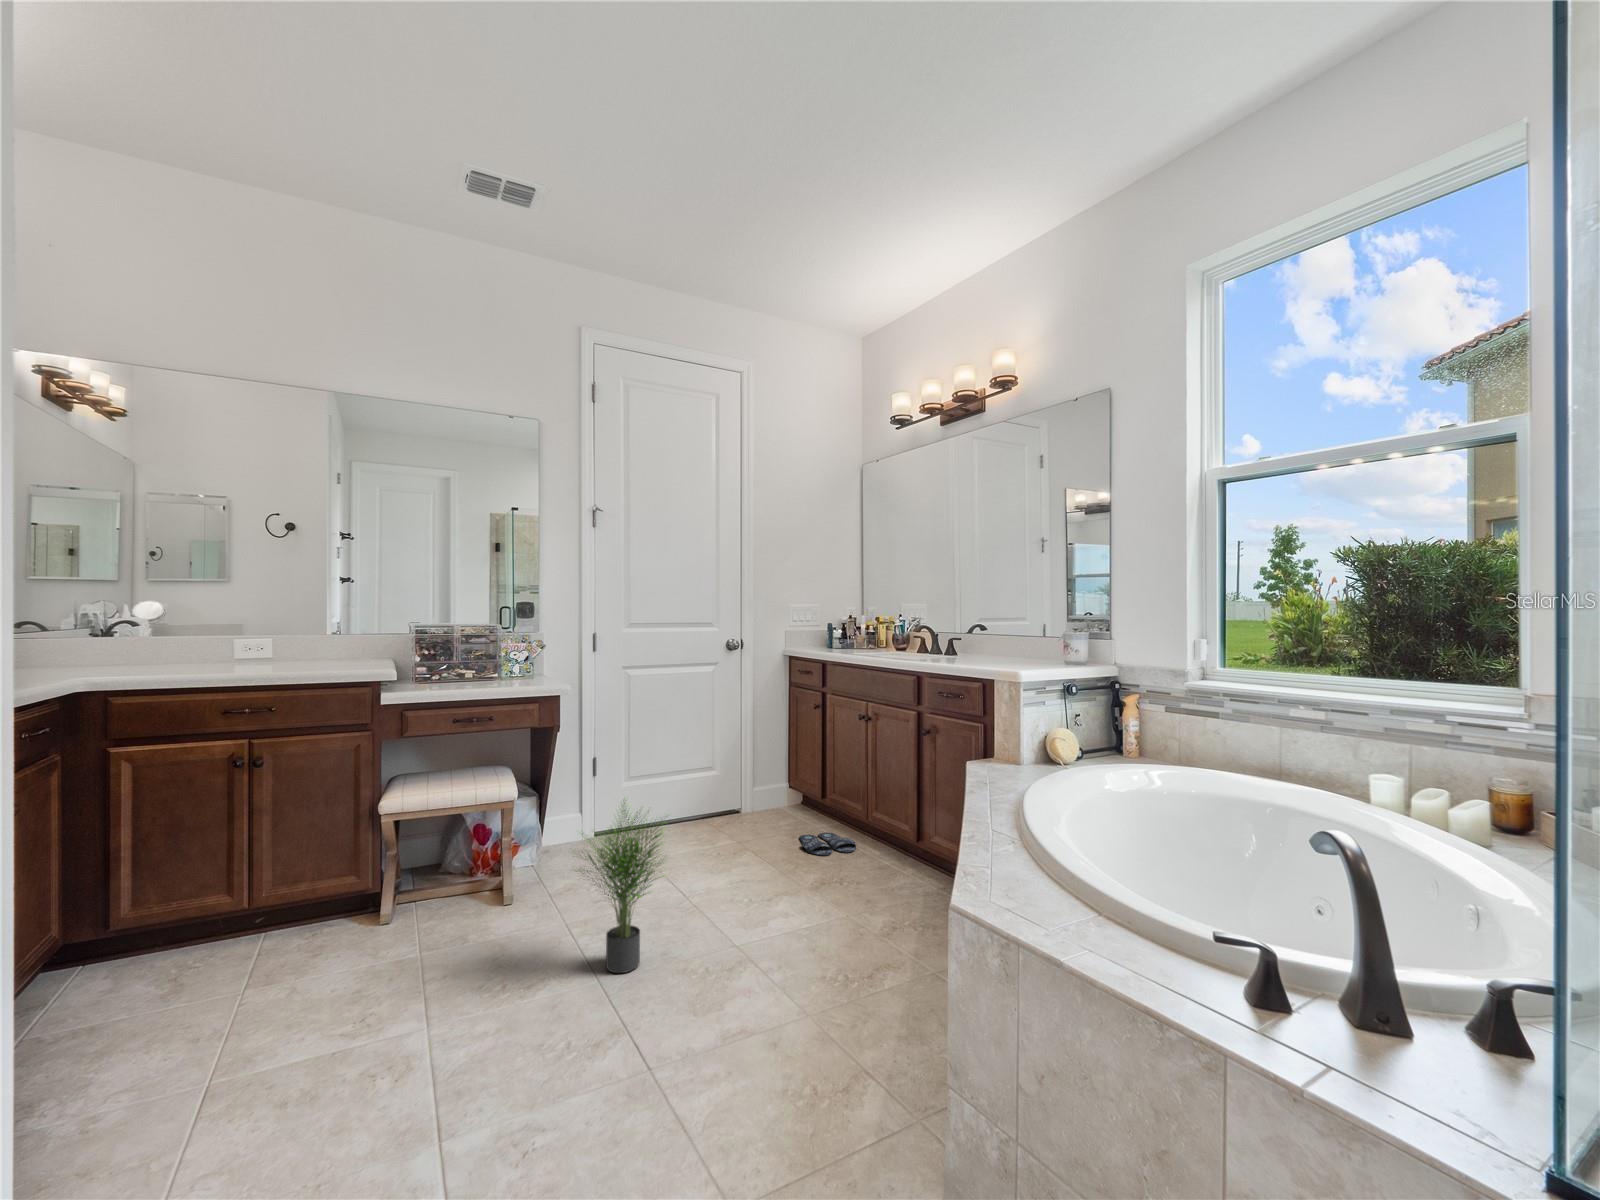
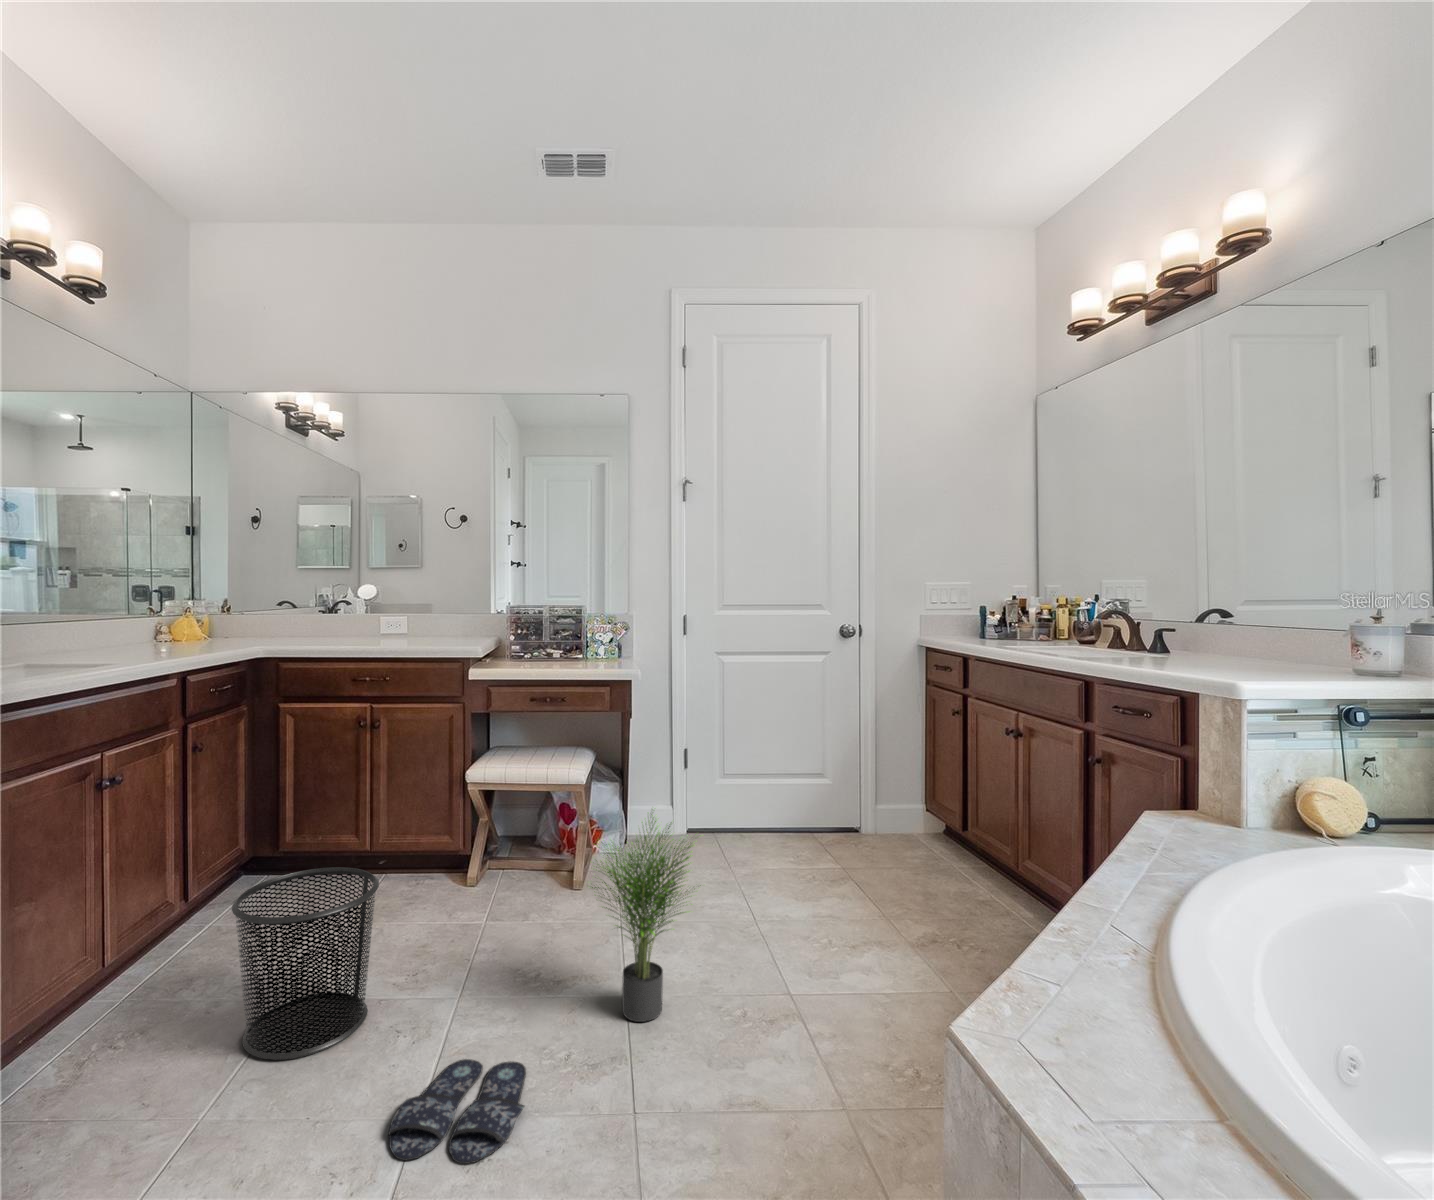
slippers: present [800,833,856,856] -> present [388,1059,526,1164]
waste bin: none [225,888,377,1077] -> present [232,867,379,1060]

